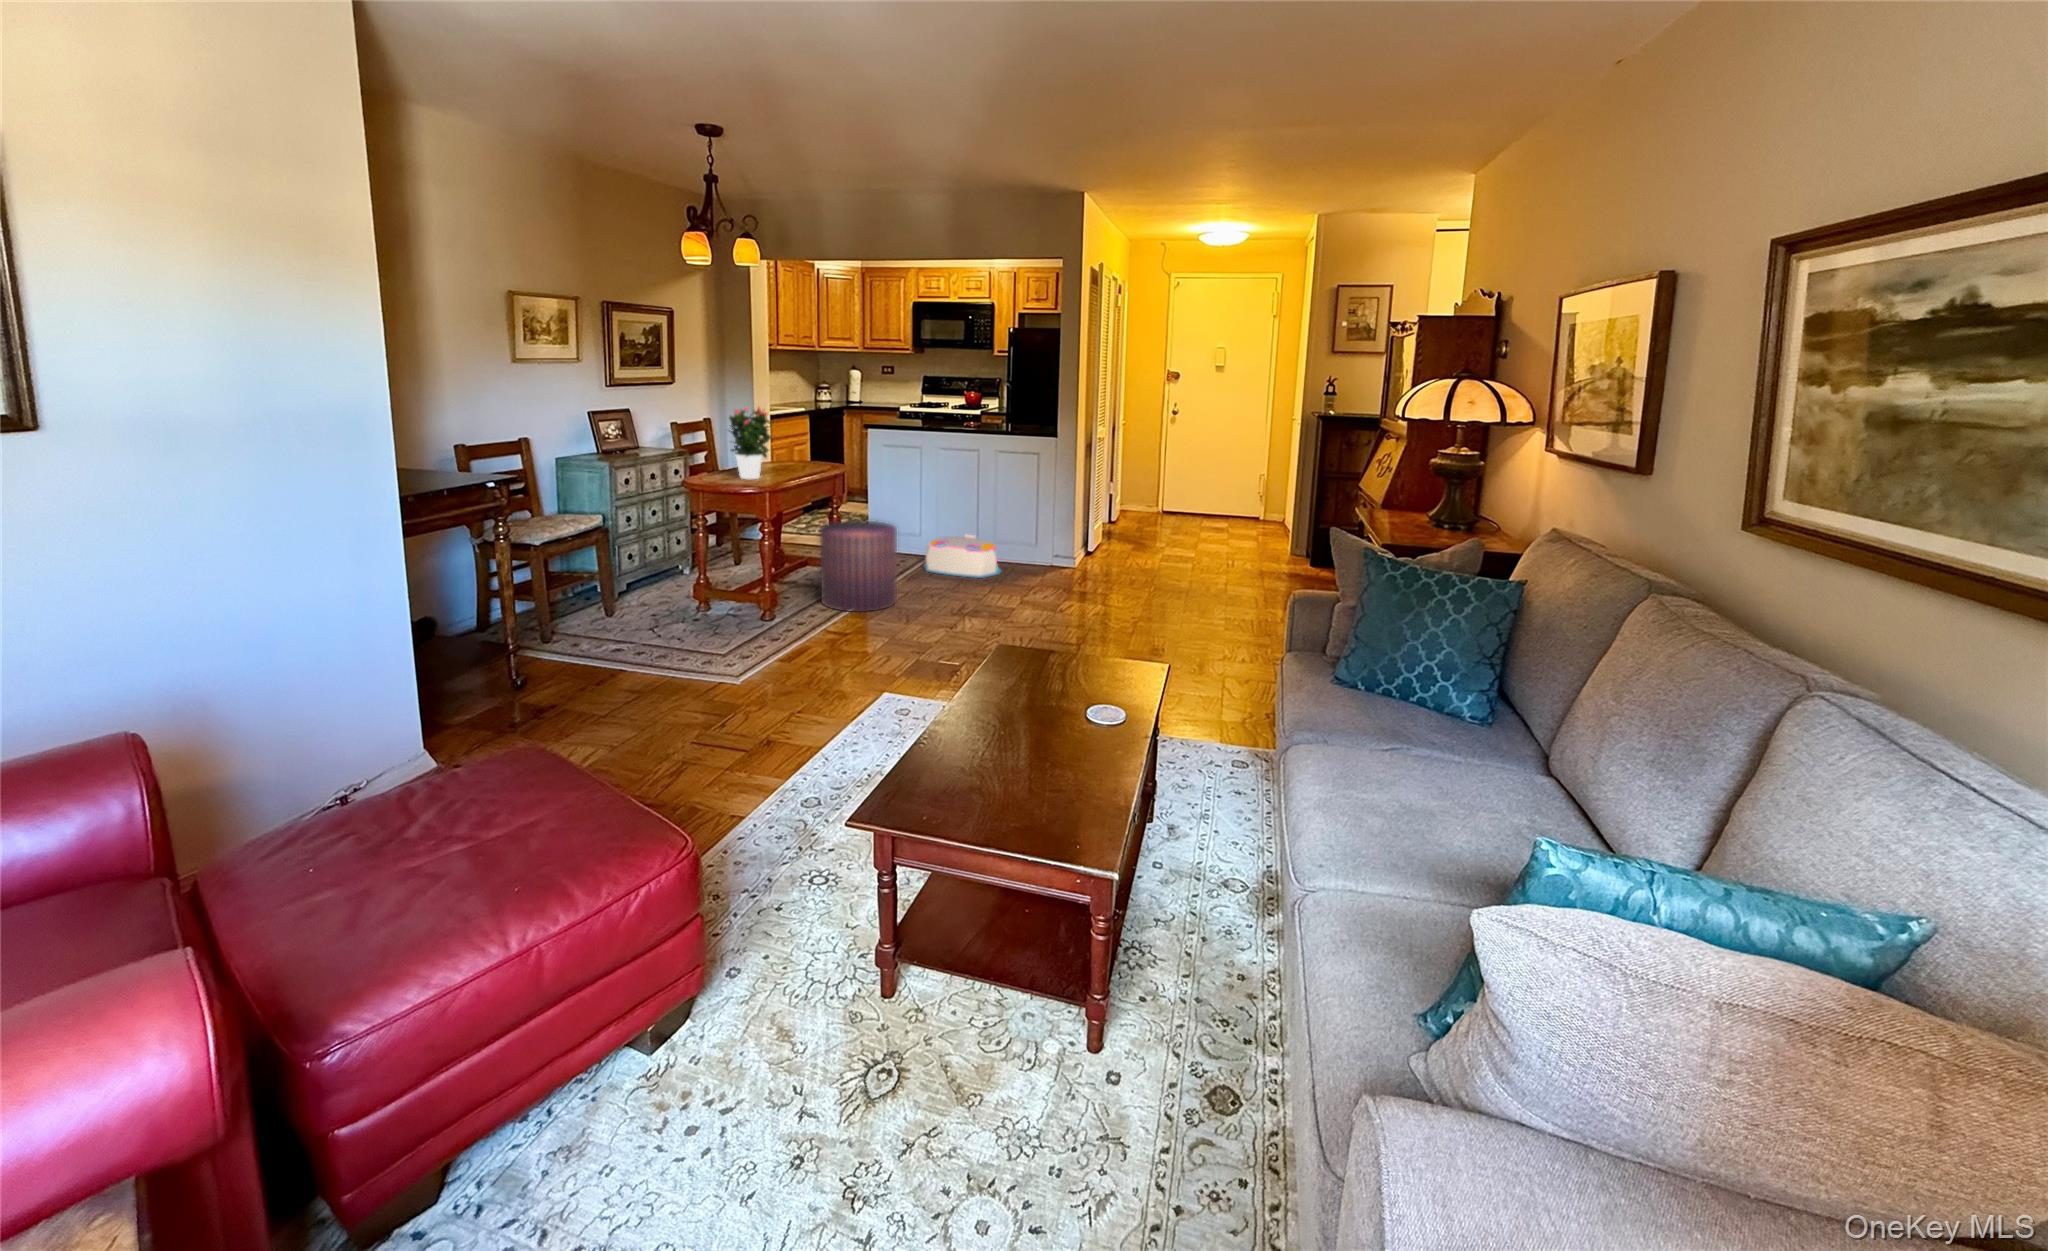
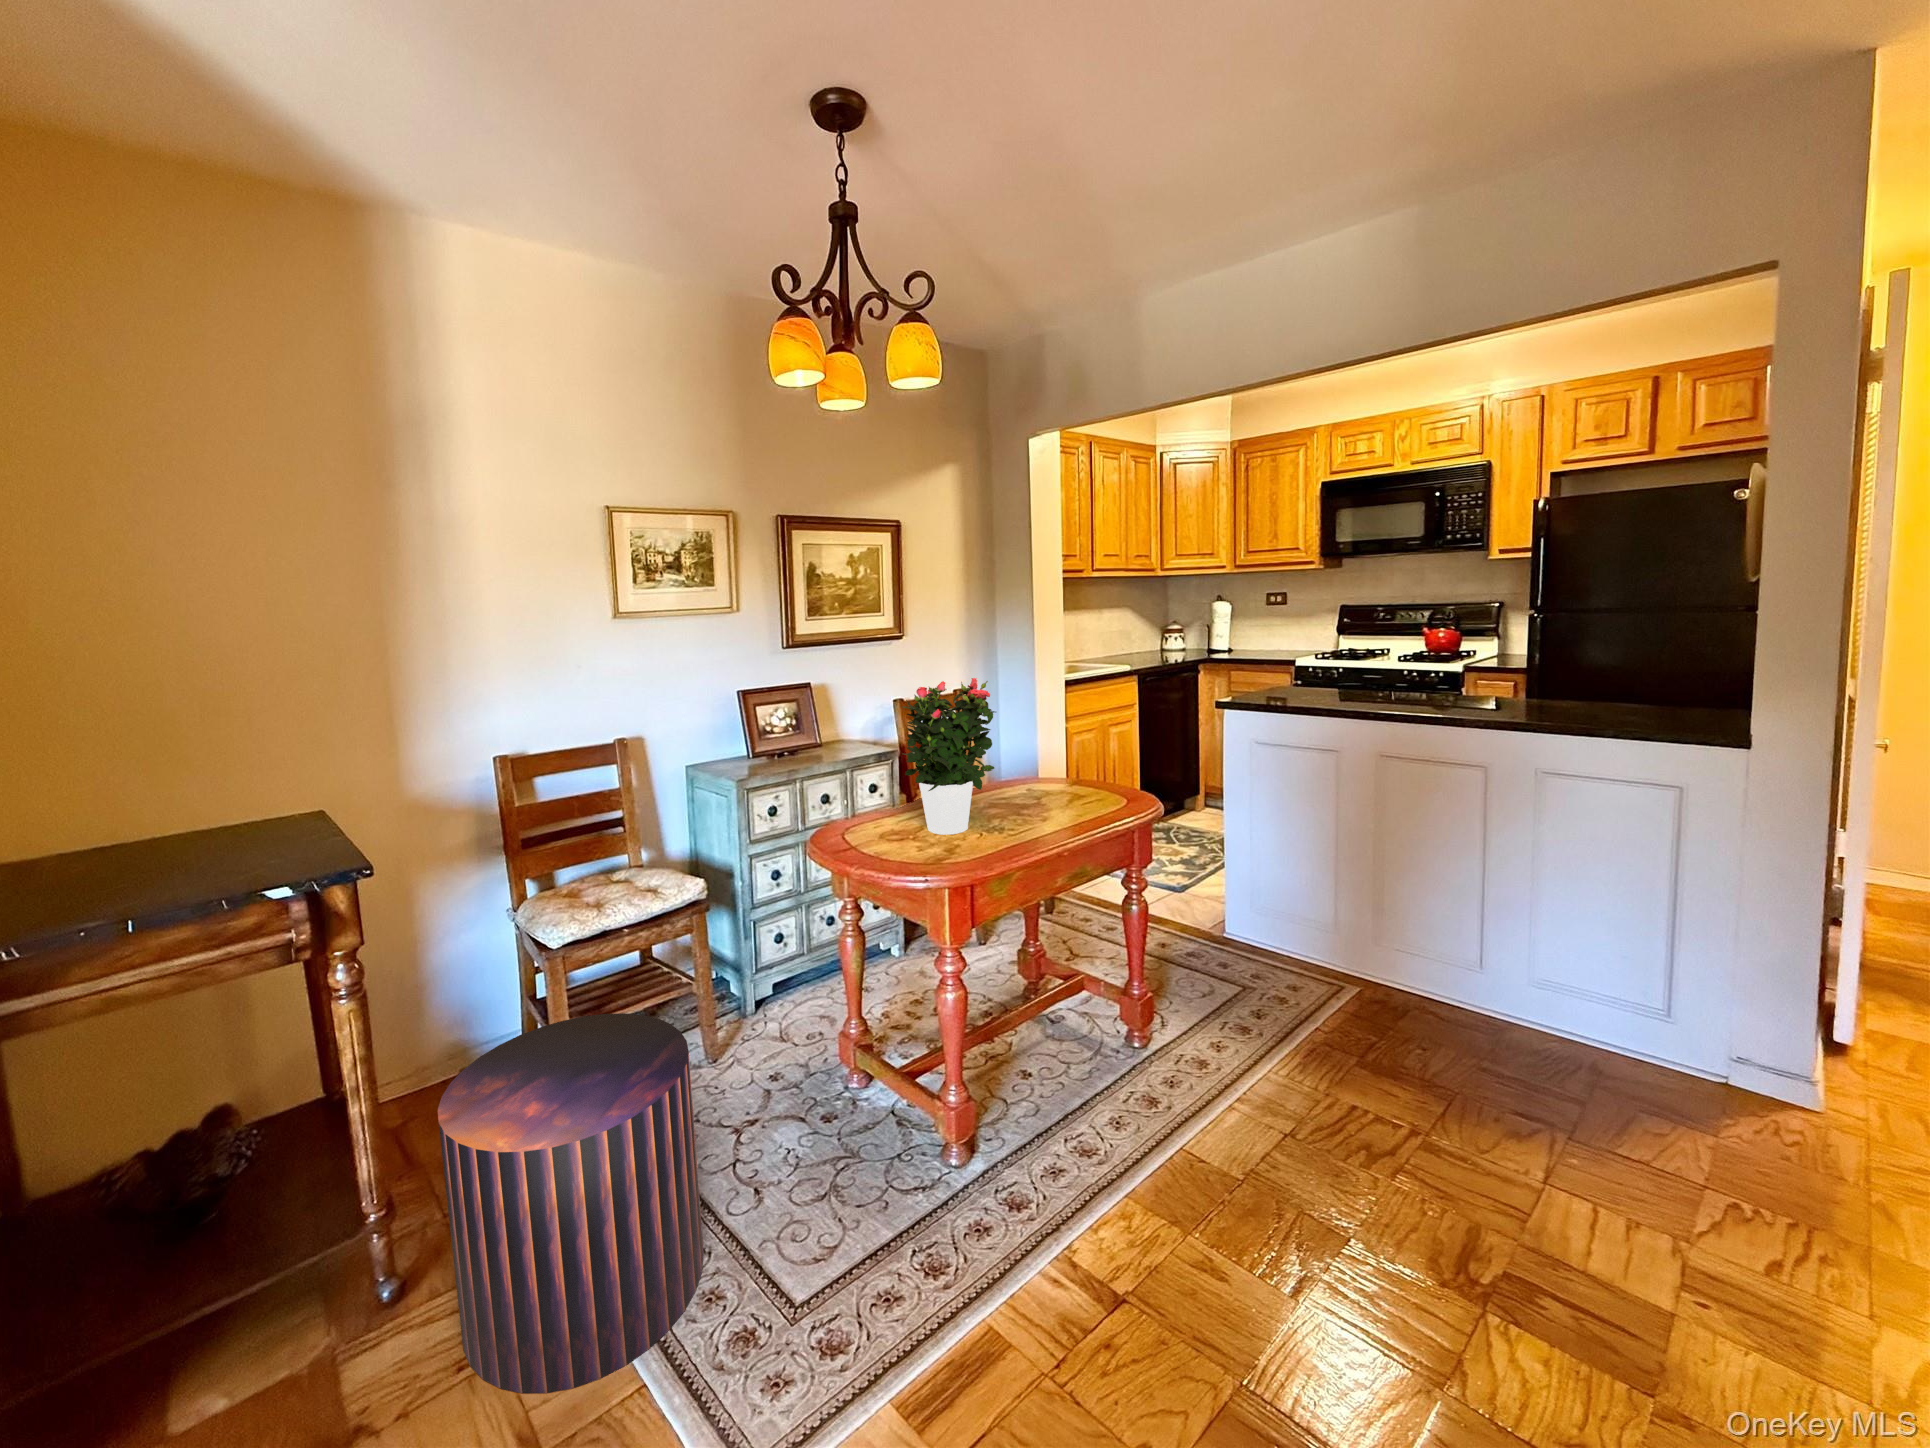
pouf: present [819,520,897,612] -> present [438,1013,704,1393]
storage bin: present [923,534,1001,578] -> none [1355,946,1592,1097]

